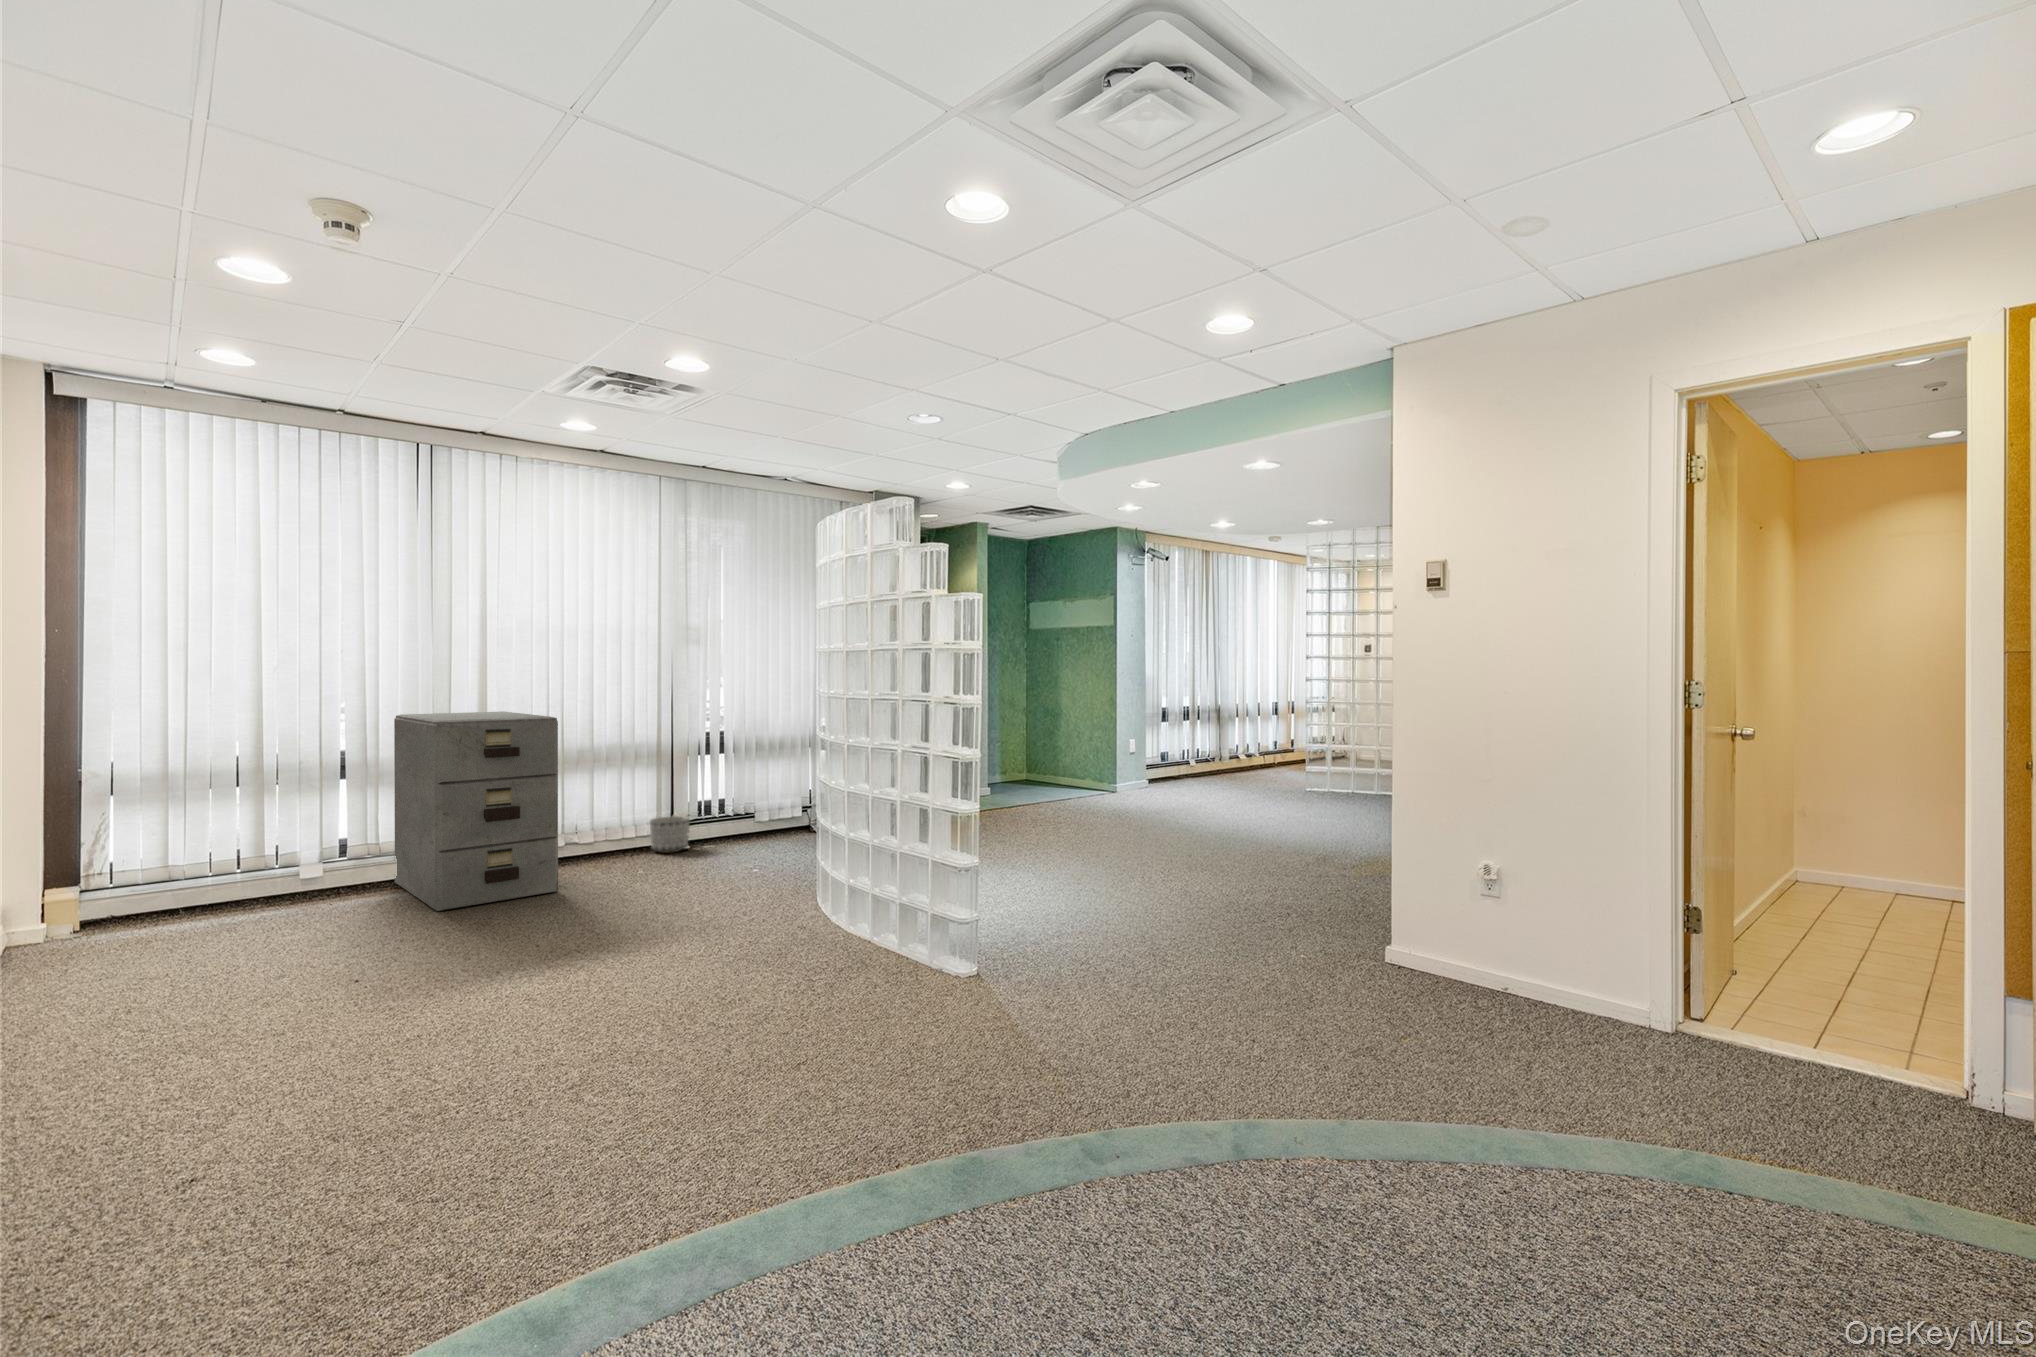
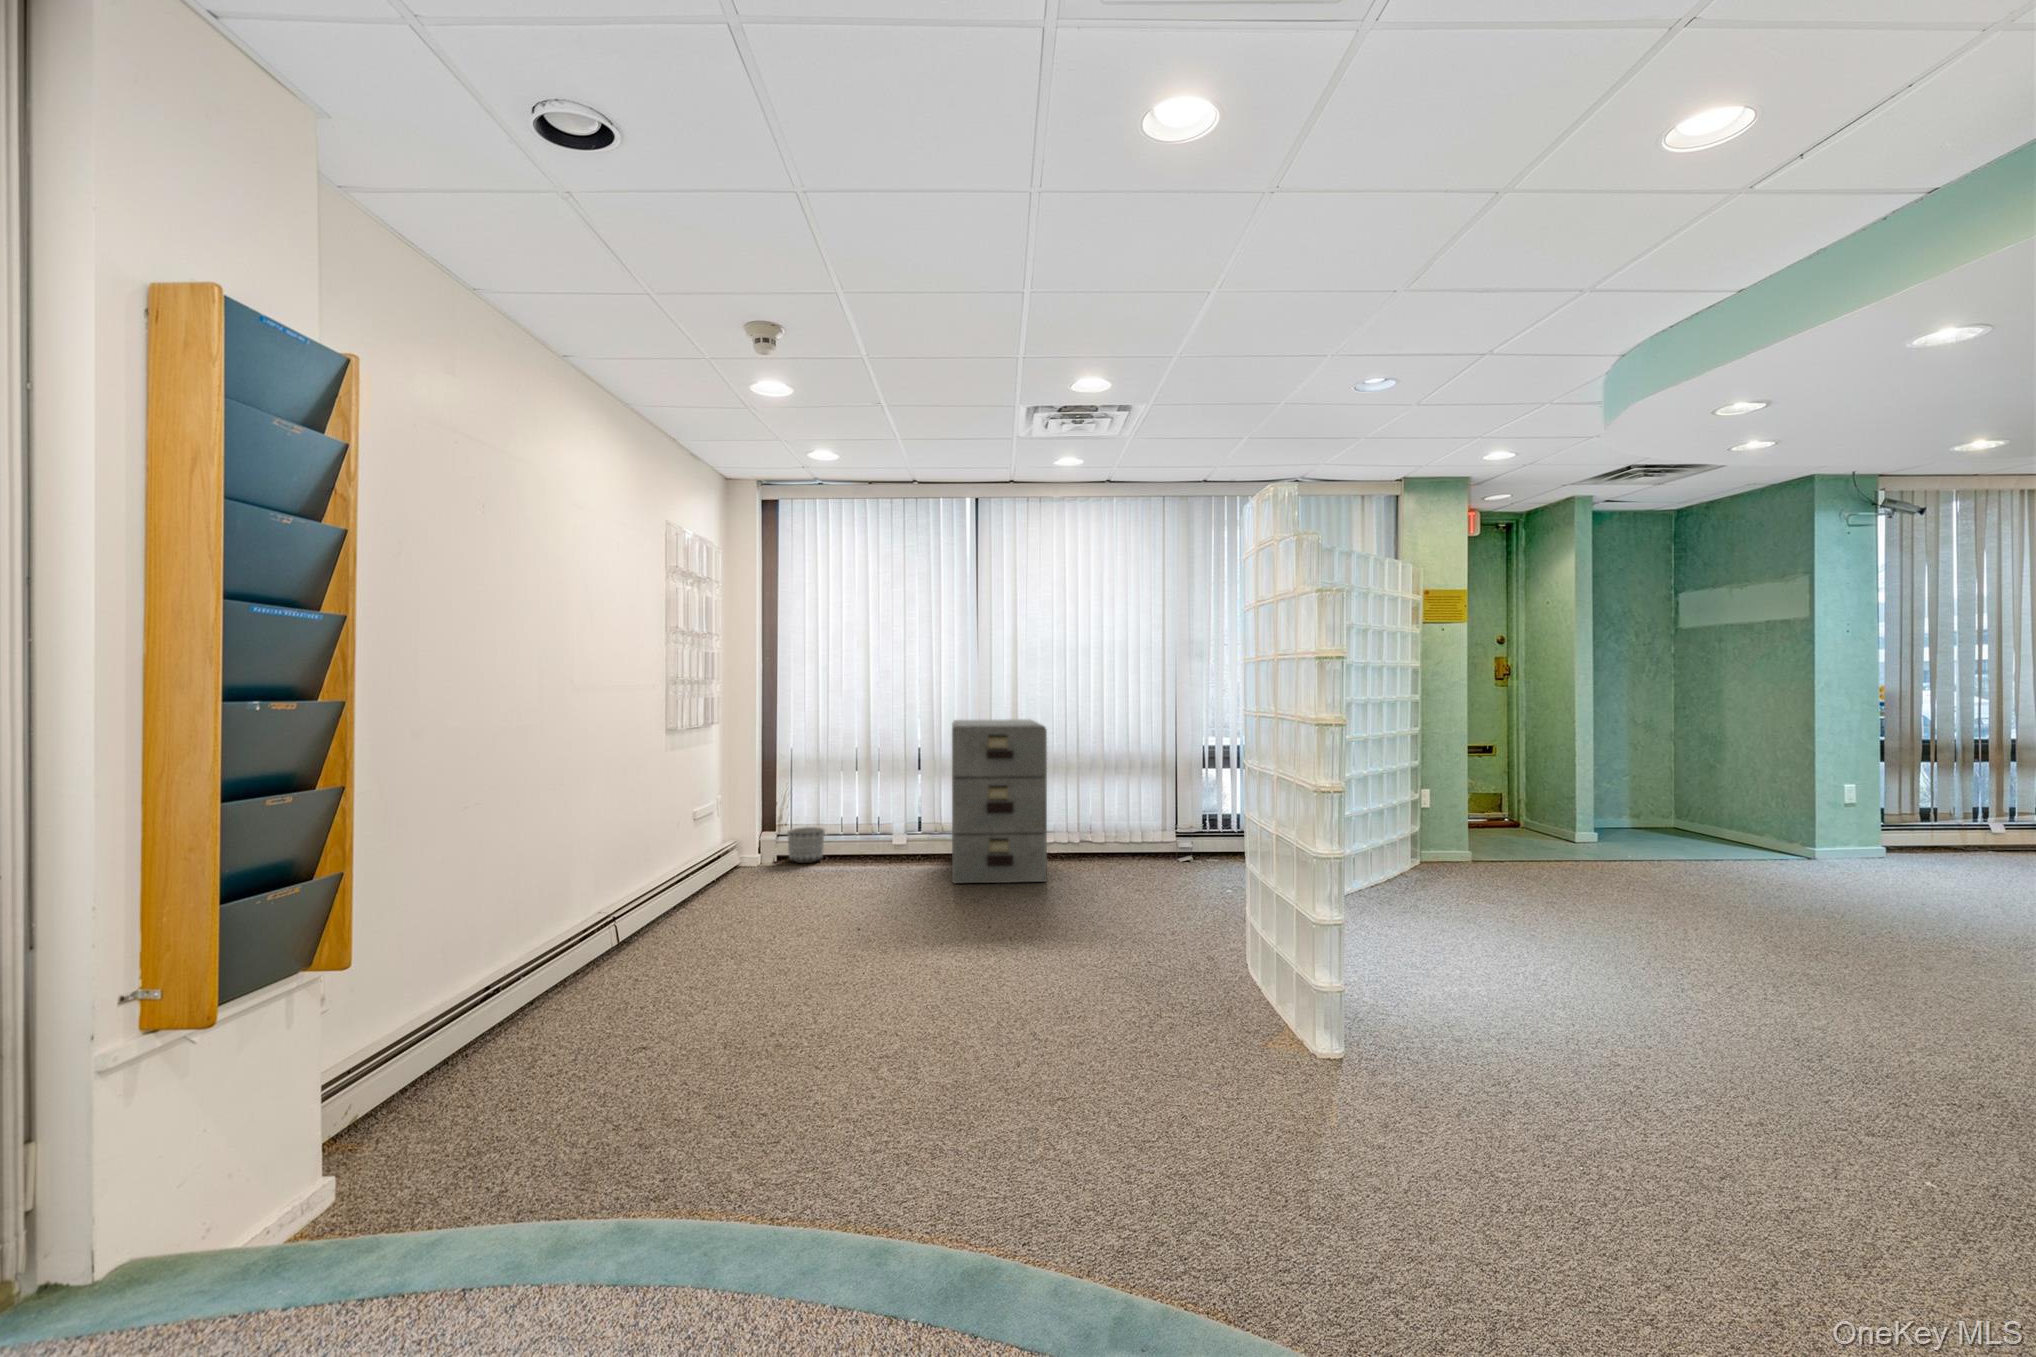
planter: present [650,816,689,853] -> present [787,827,824,863]

